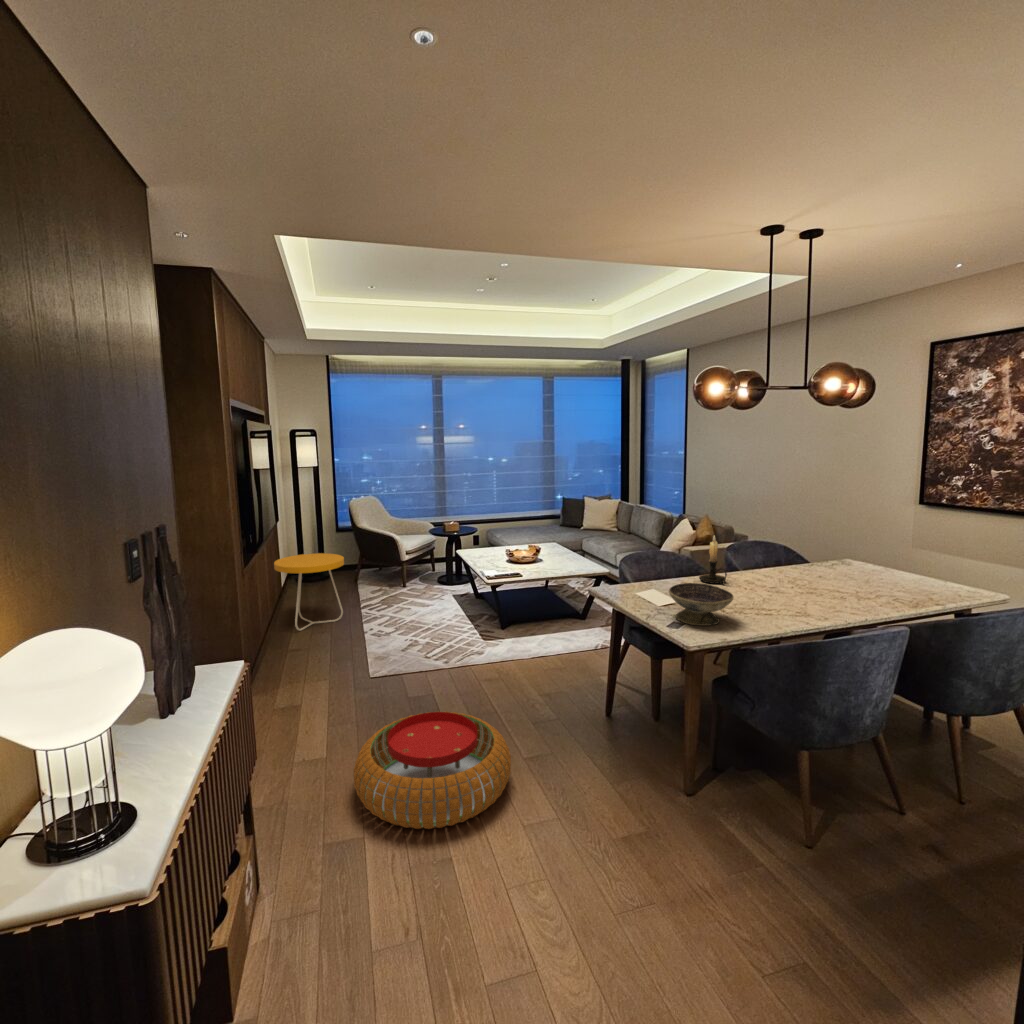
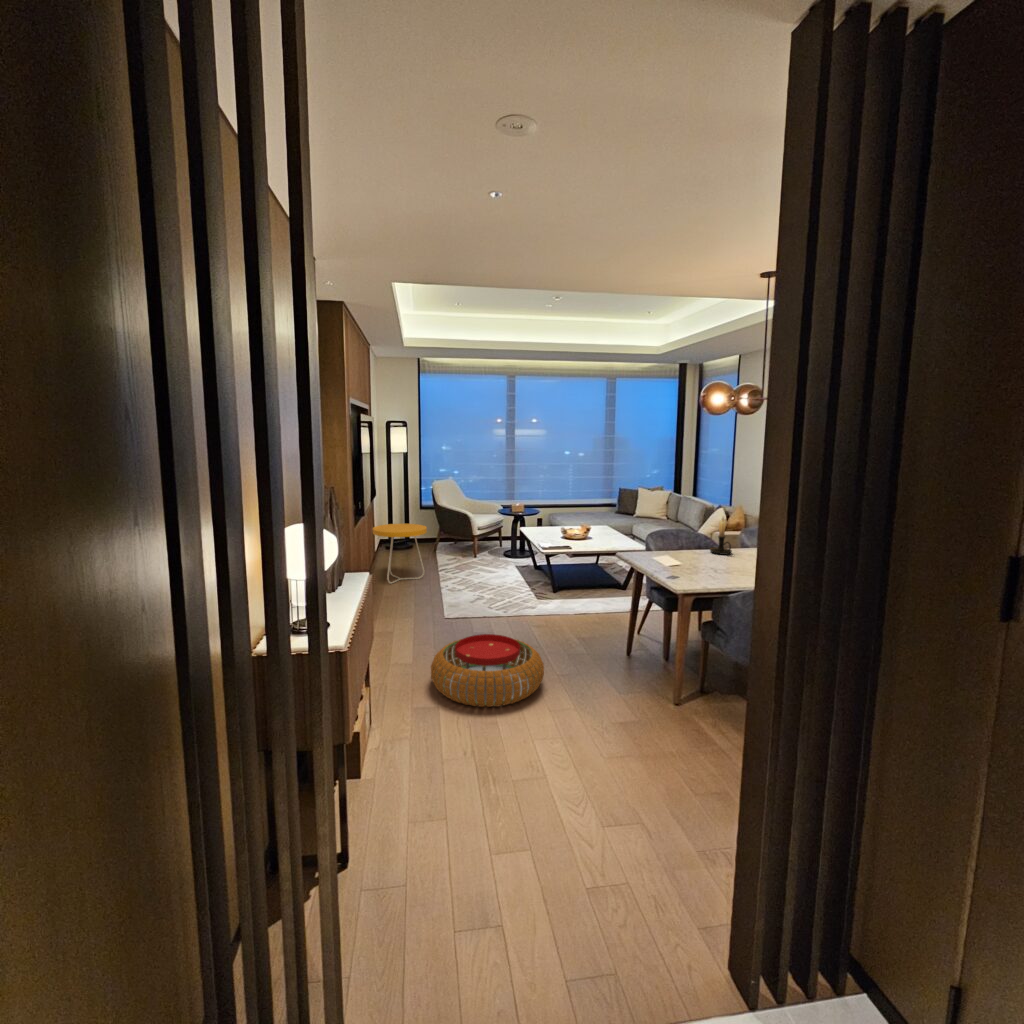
decorative bowl: present [669,583,734,626] -> none [671,548,721,579]

